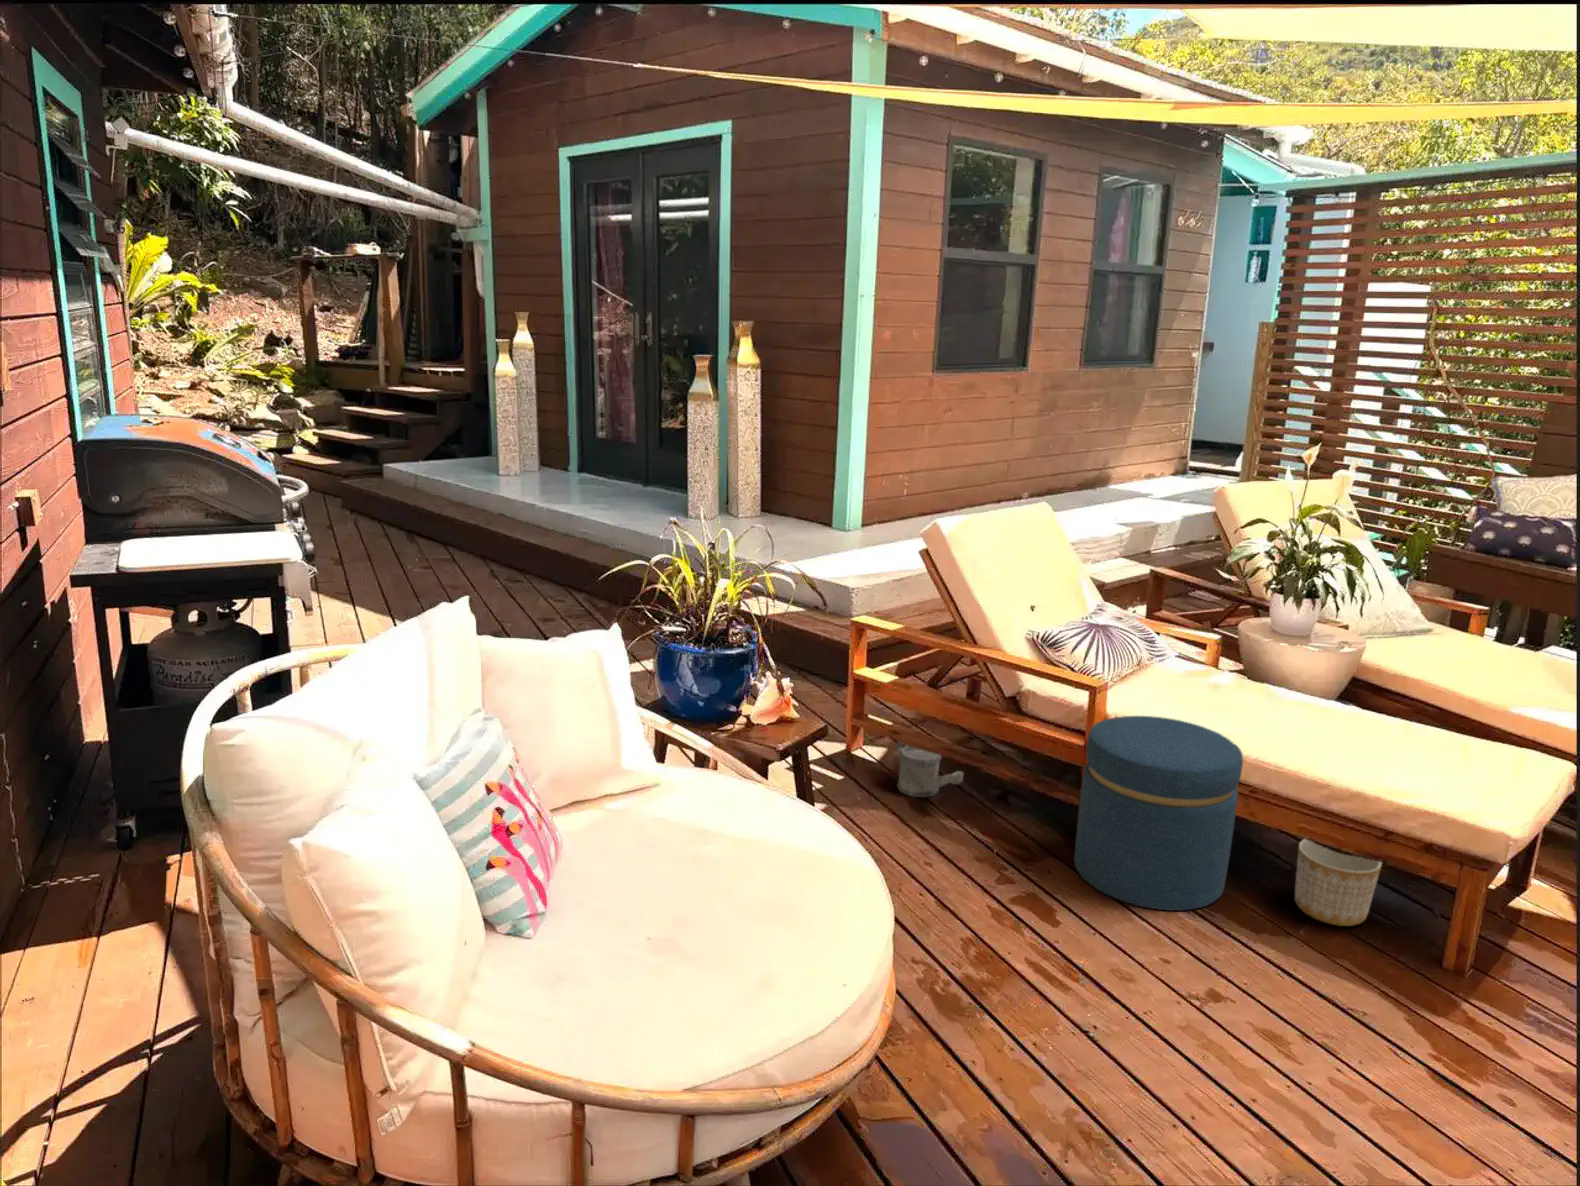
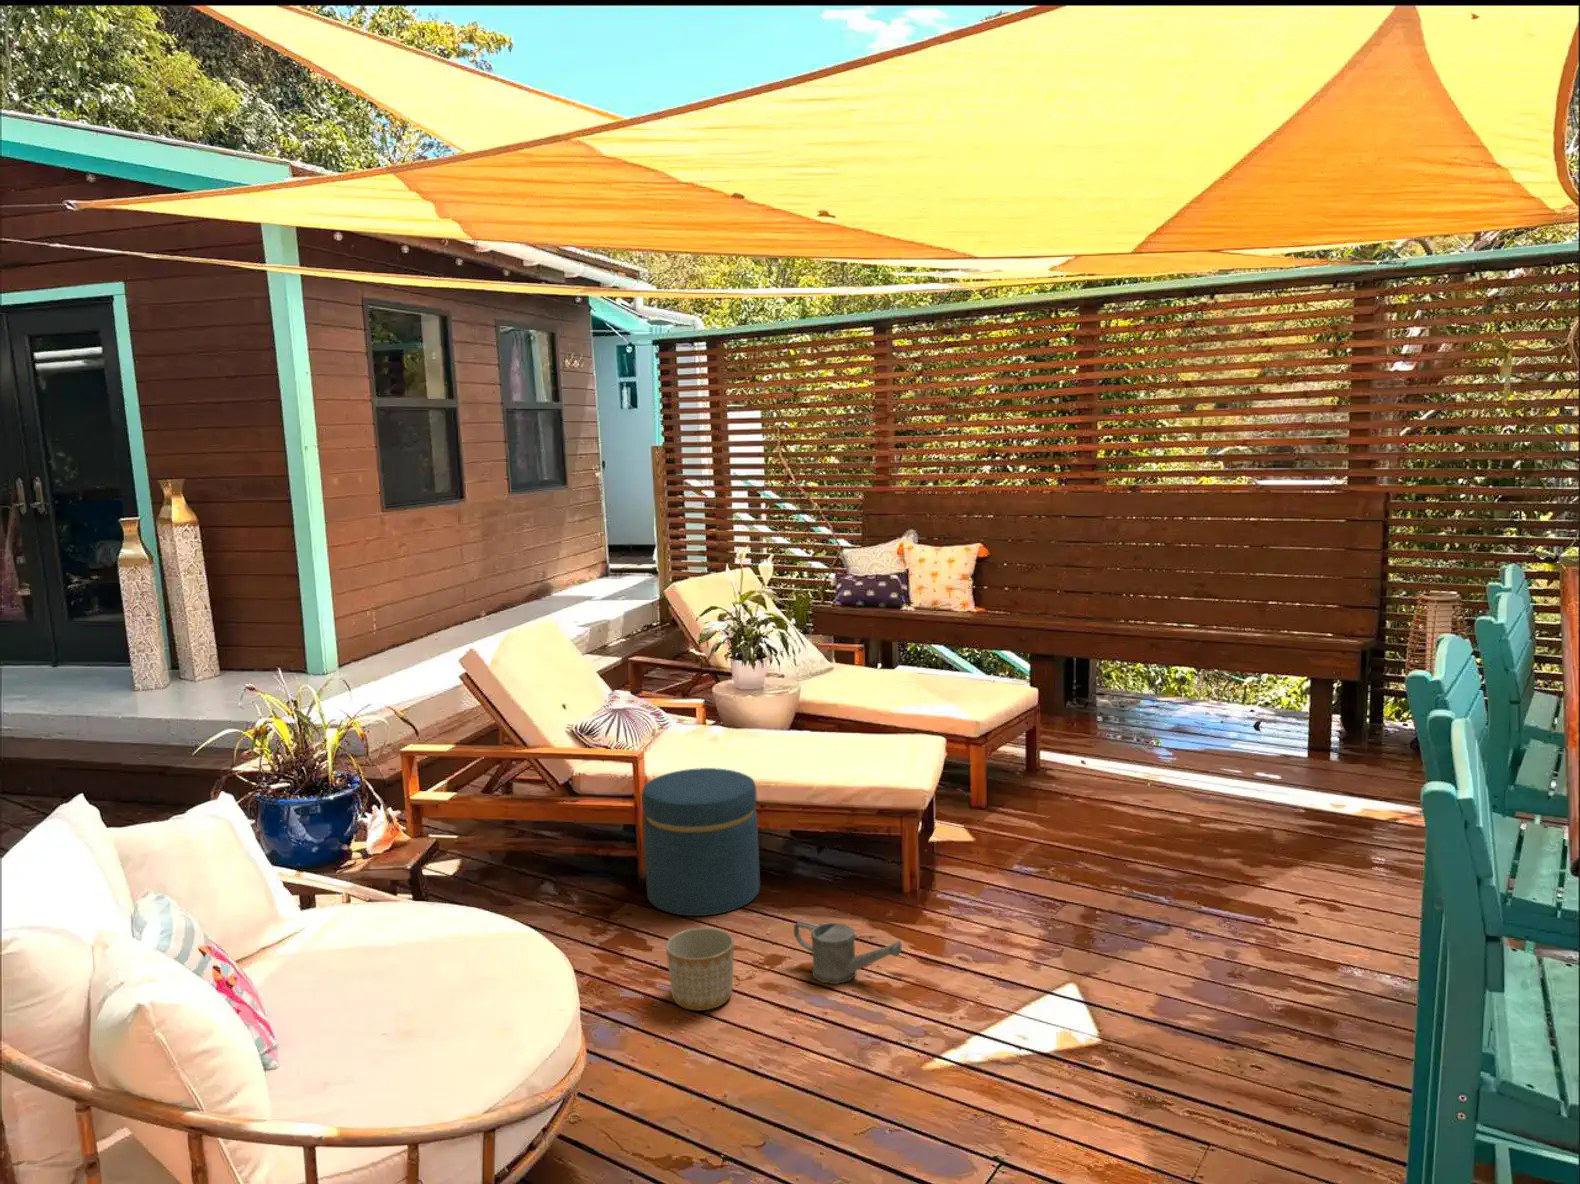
watering can: present [897,740,963,797] -> present [794,922,902,984]
planter: present [1295,838,1382,926] -> present [666,928,734,1011]

